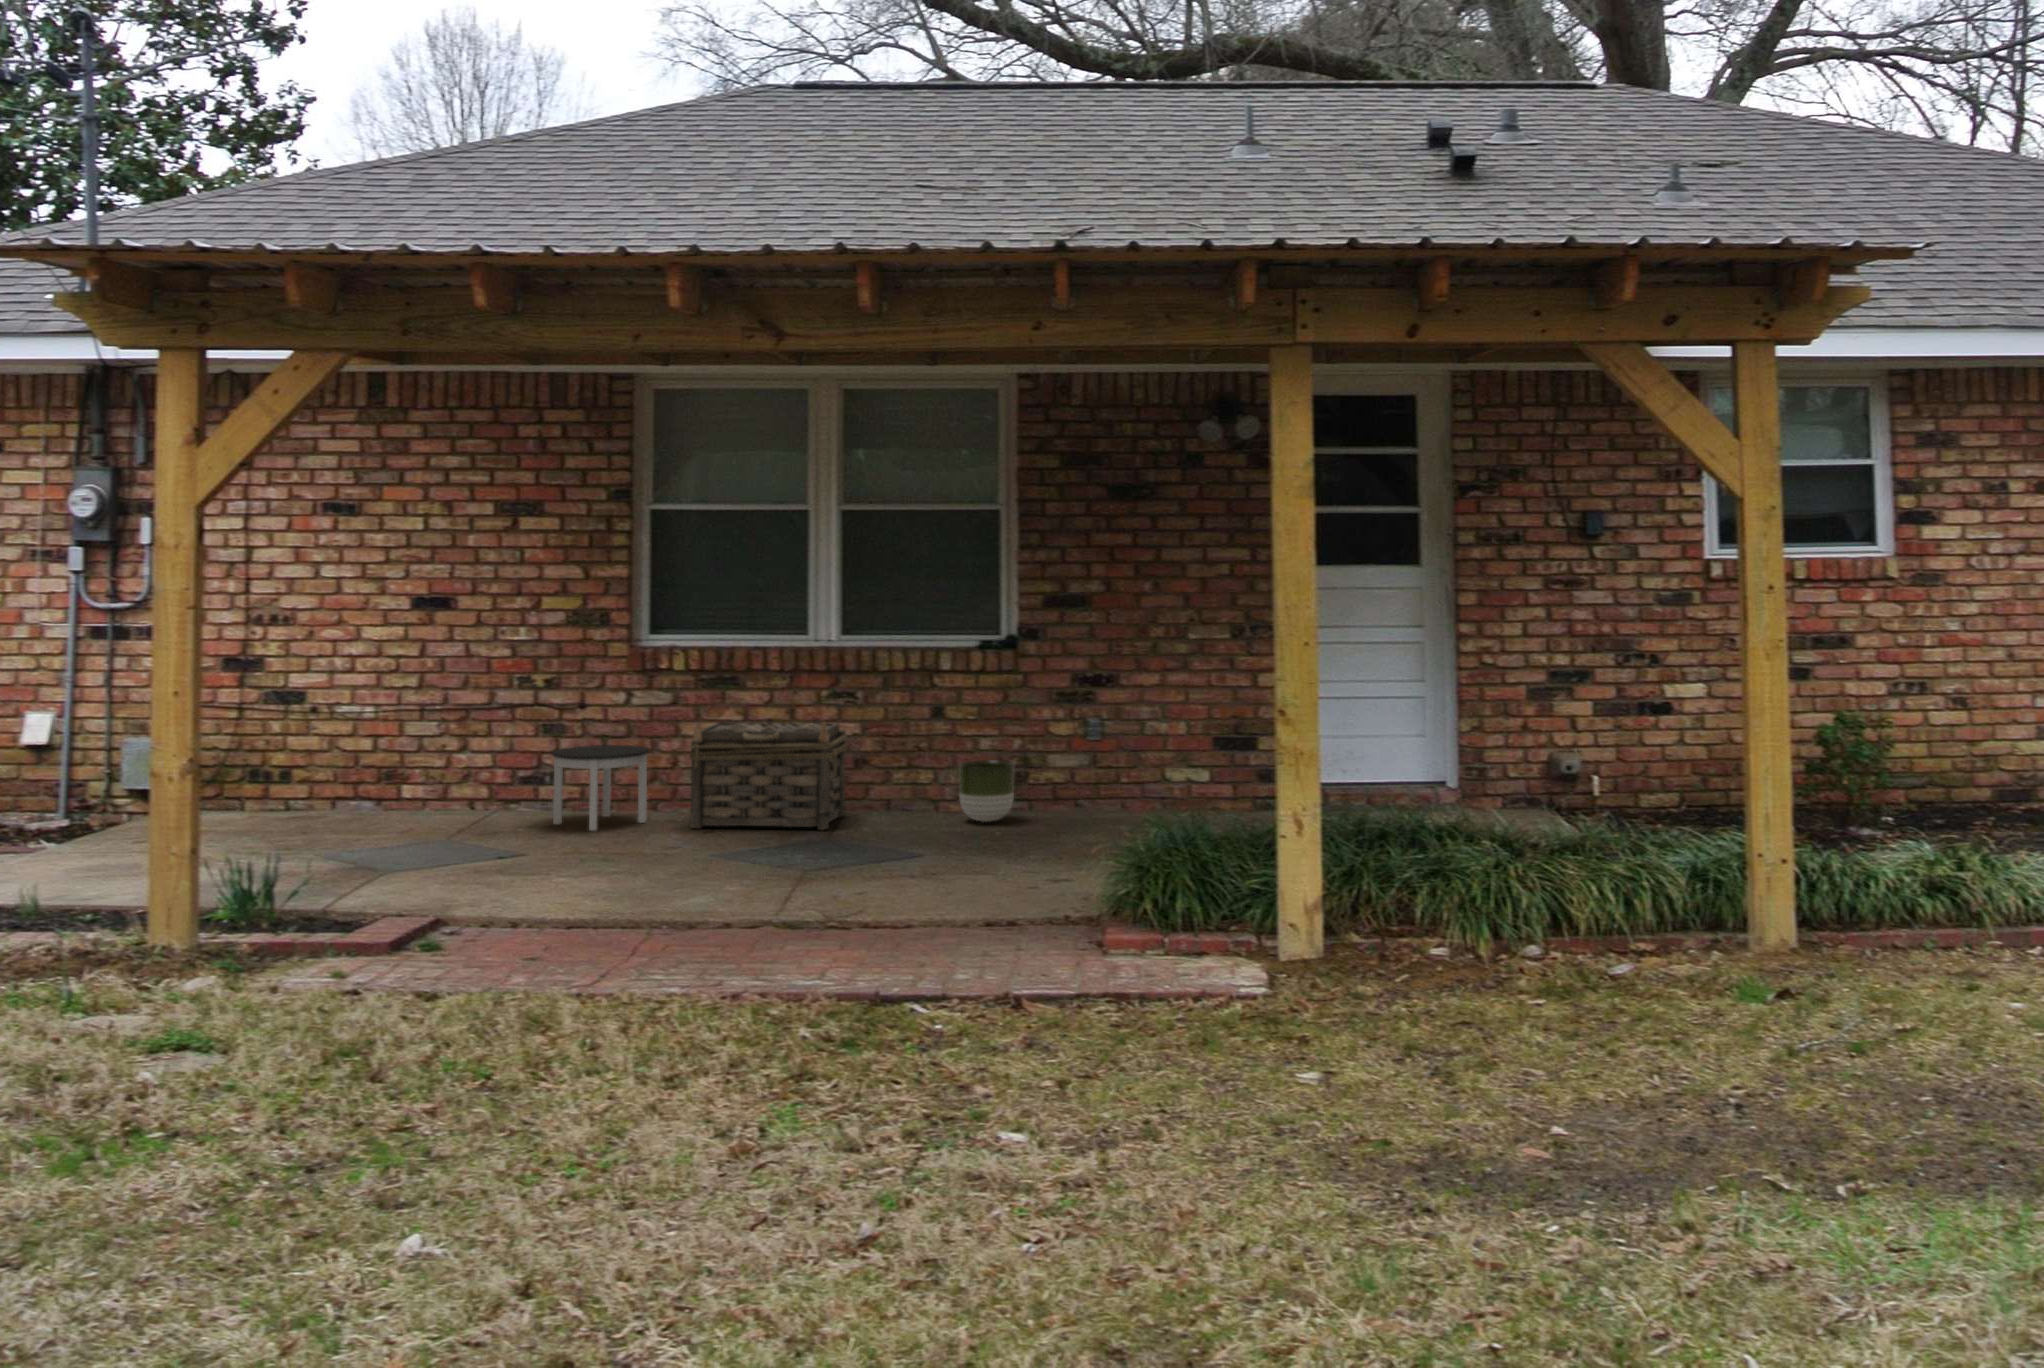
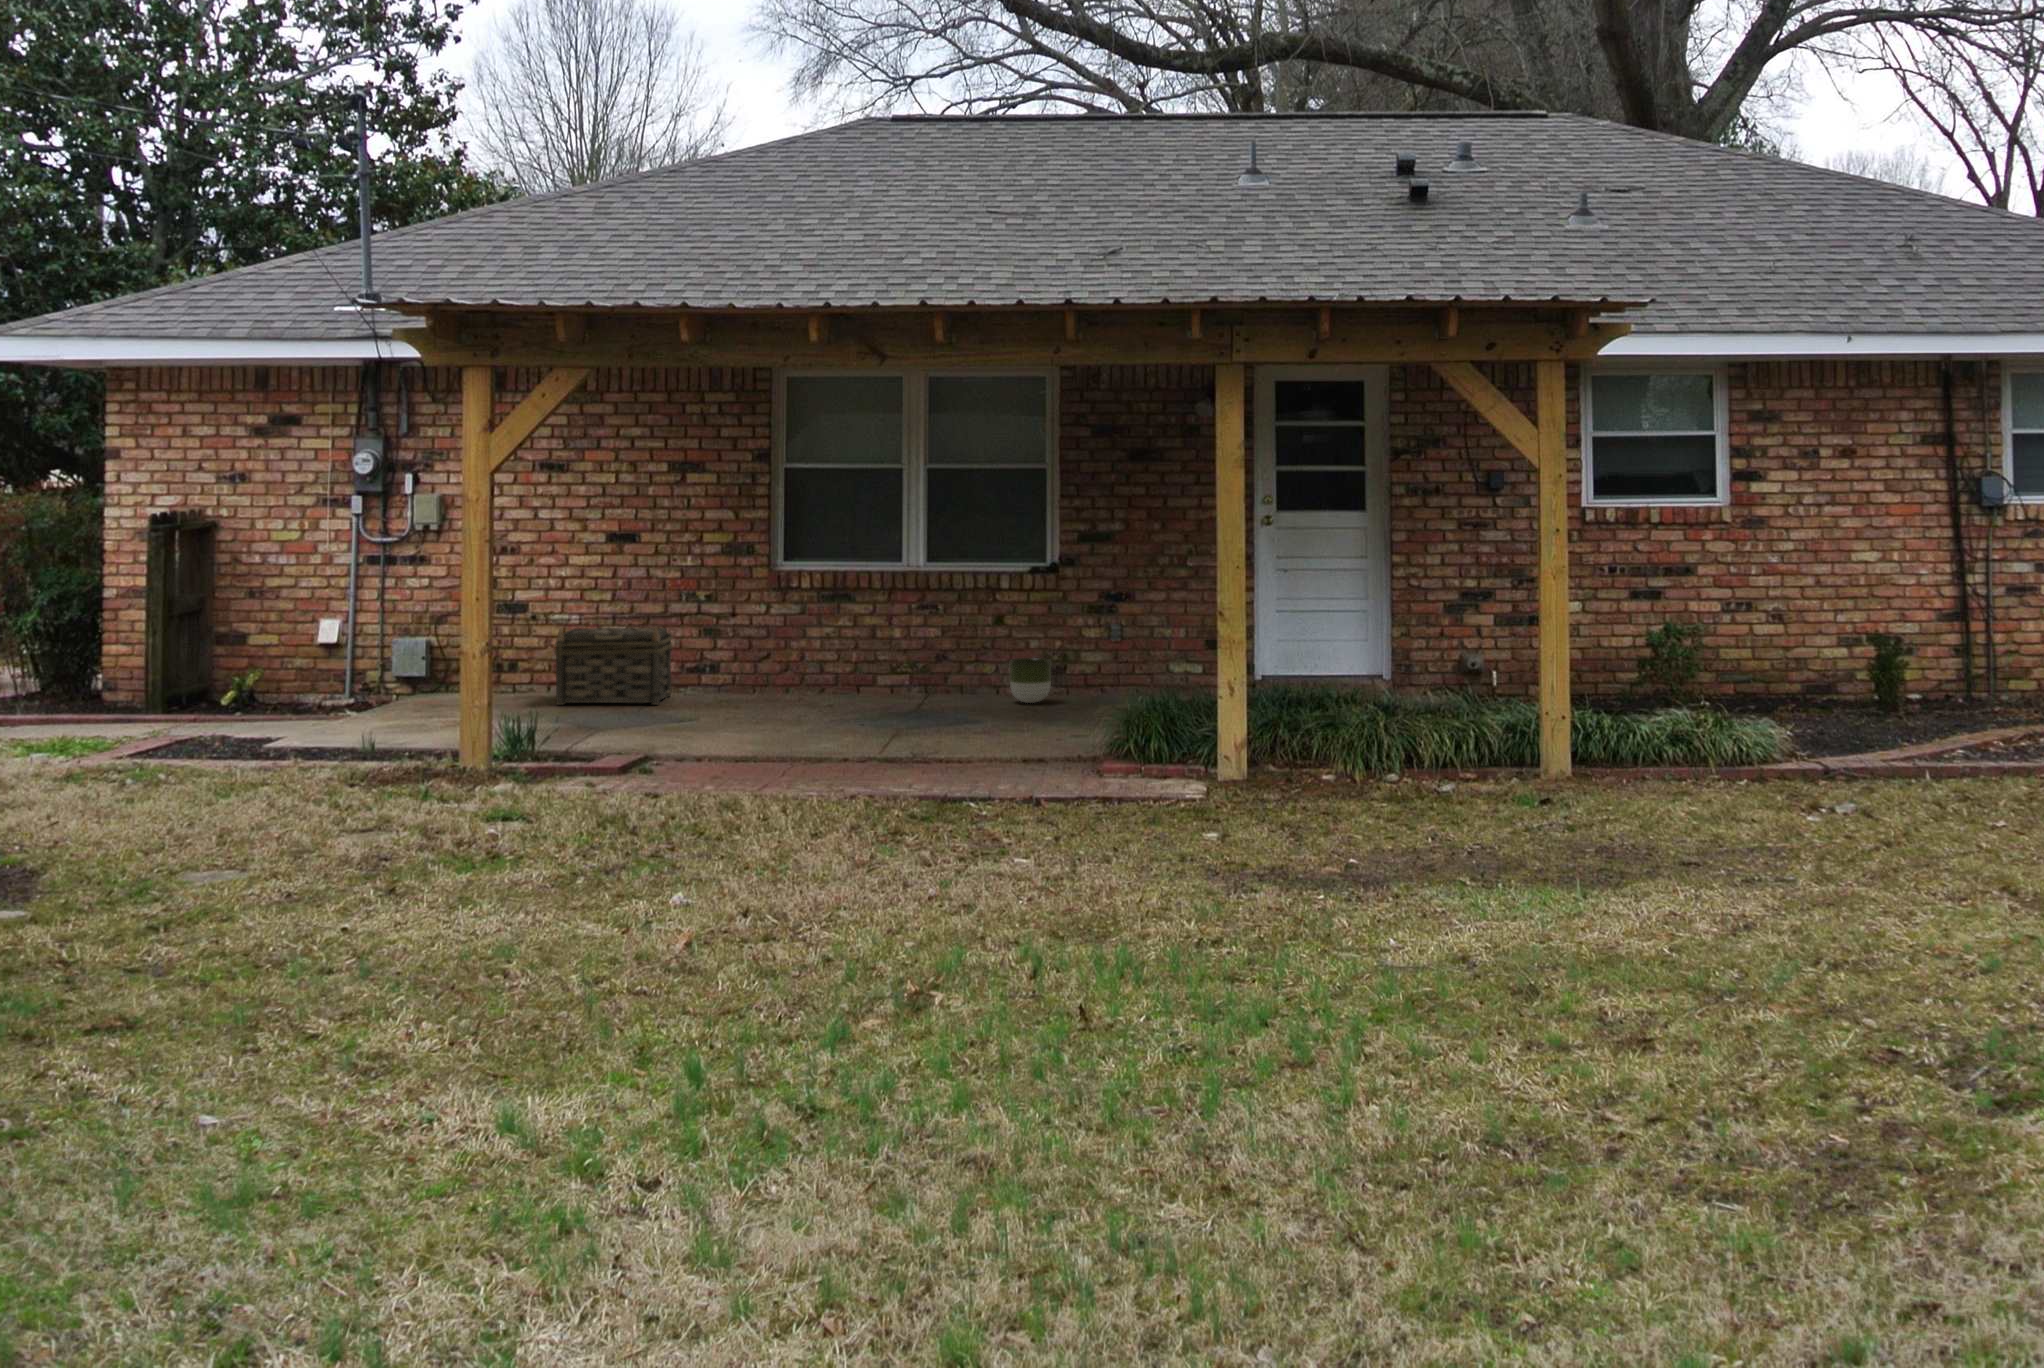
basket: present [689,722,847,830] -> present [555,627,673,705]
round table: present [552,745,649,831] -> none [709,644,780,706]

